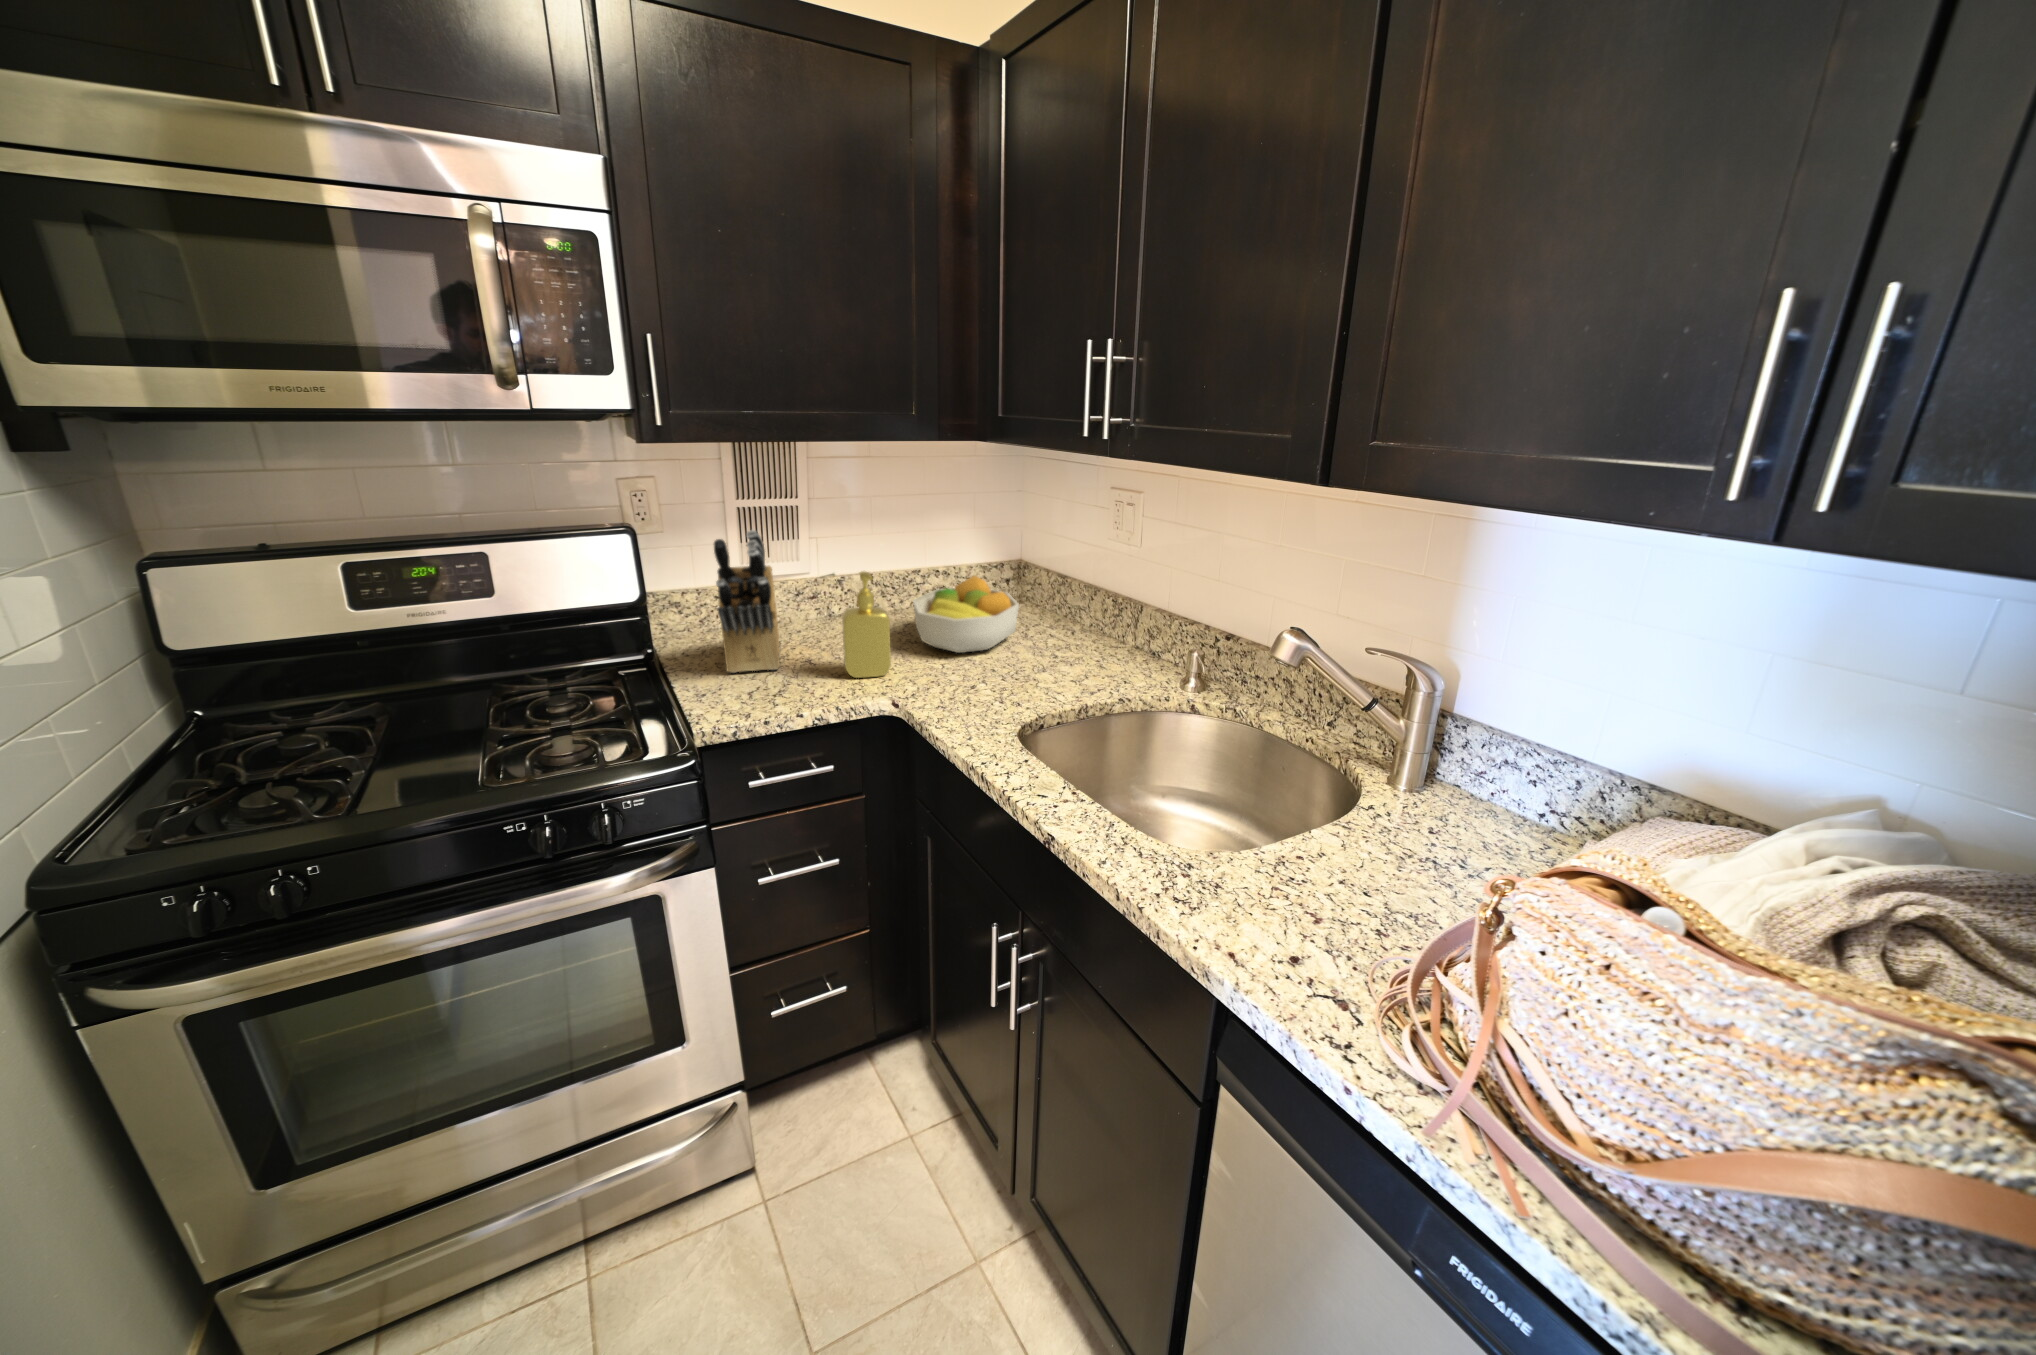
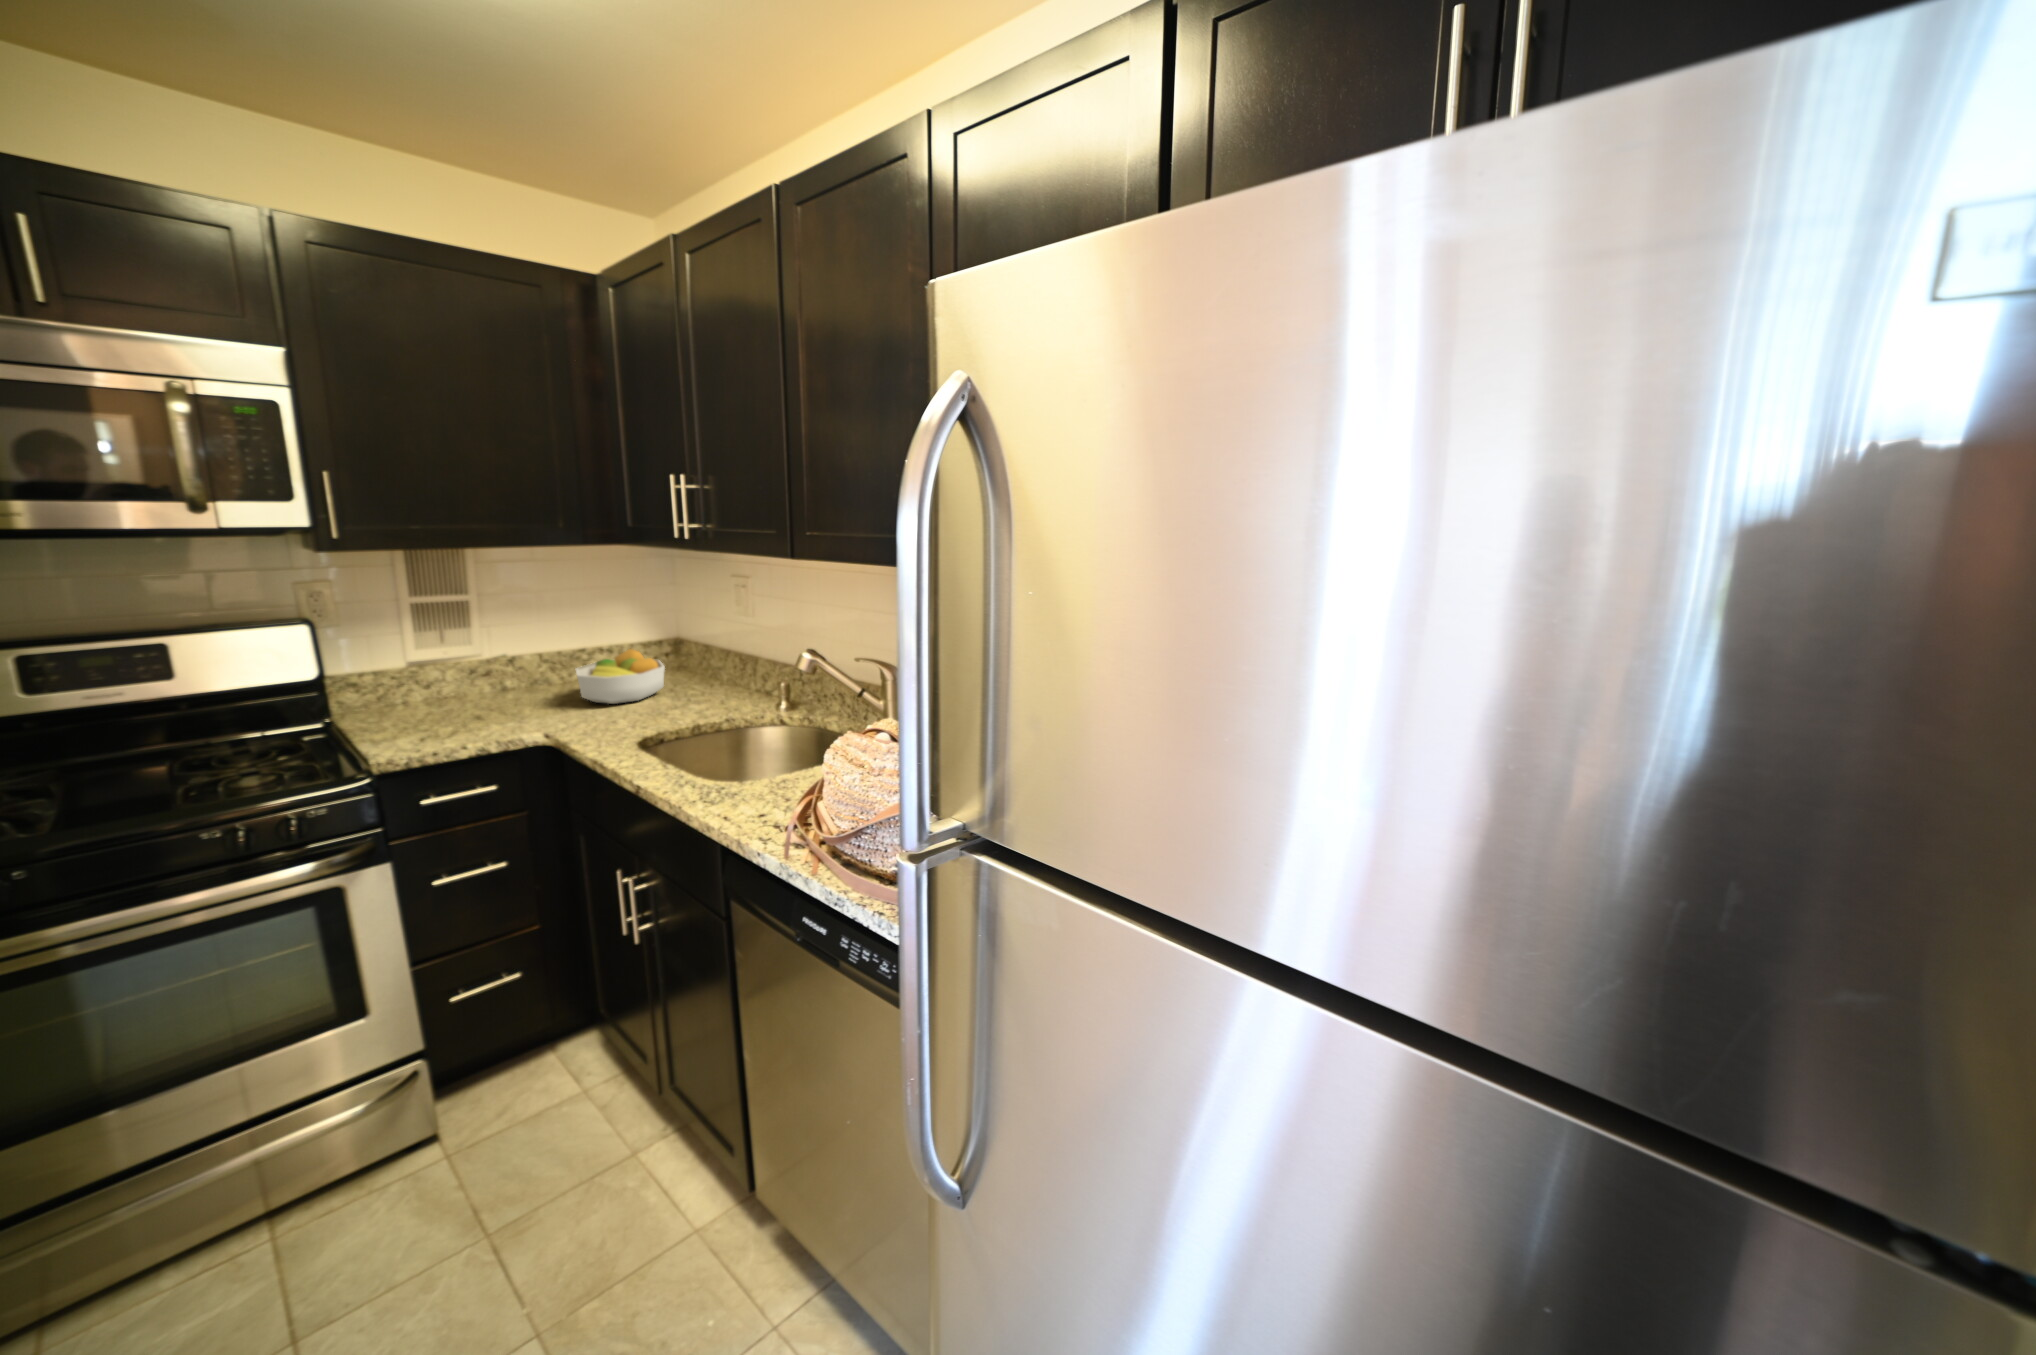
knife block: present [714,530,780,673] -> none [387,616,455,730]
soap dispenser: present [842,571,891,678] -> none [506,644,550,724]

